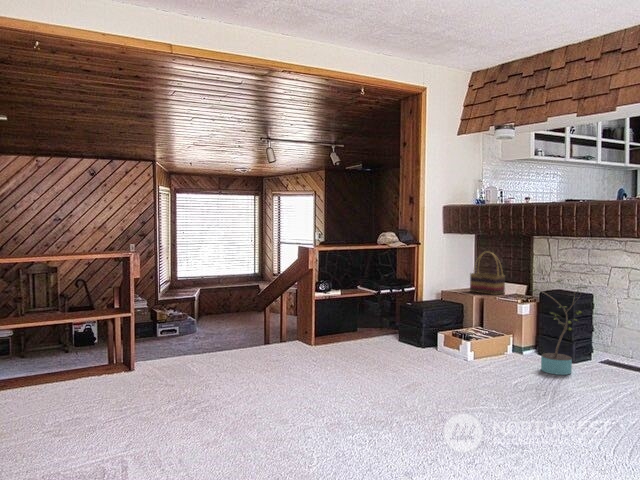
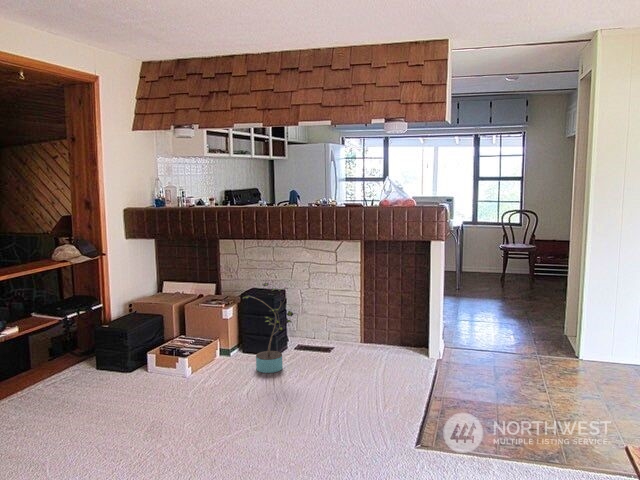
basket: present [470,251,505,295] -> none [159,255,196,299]

